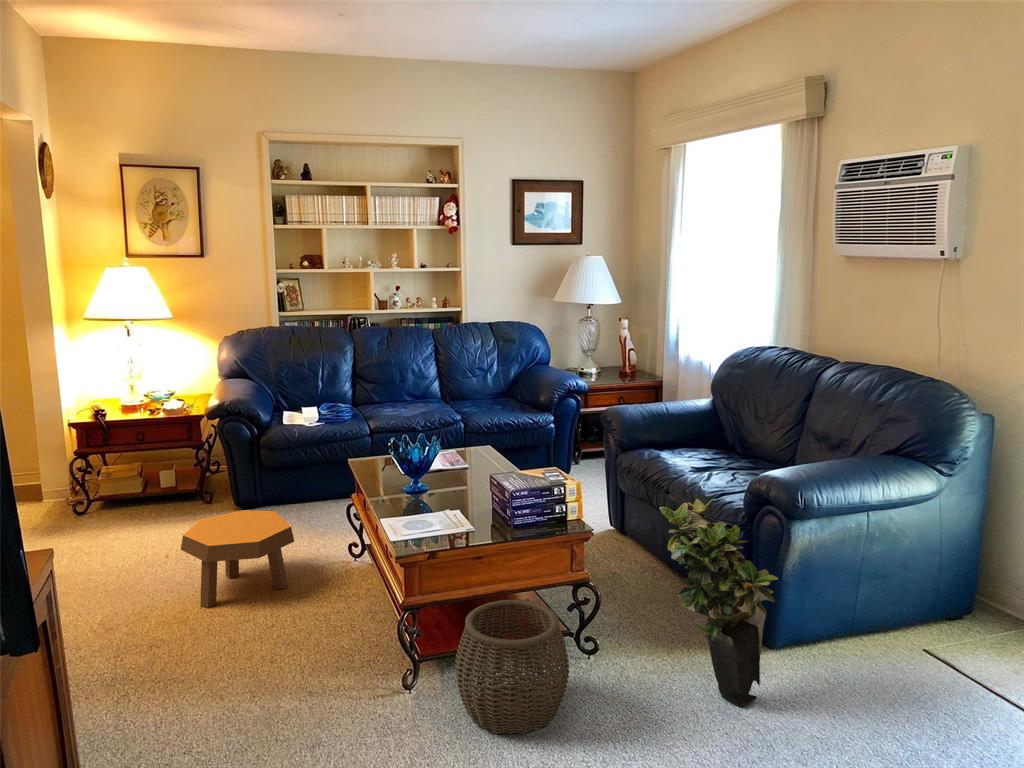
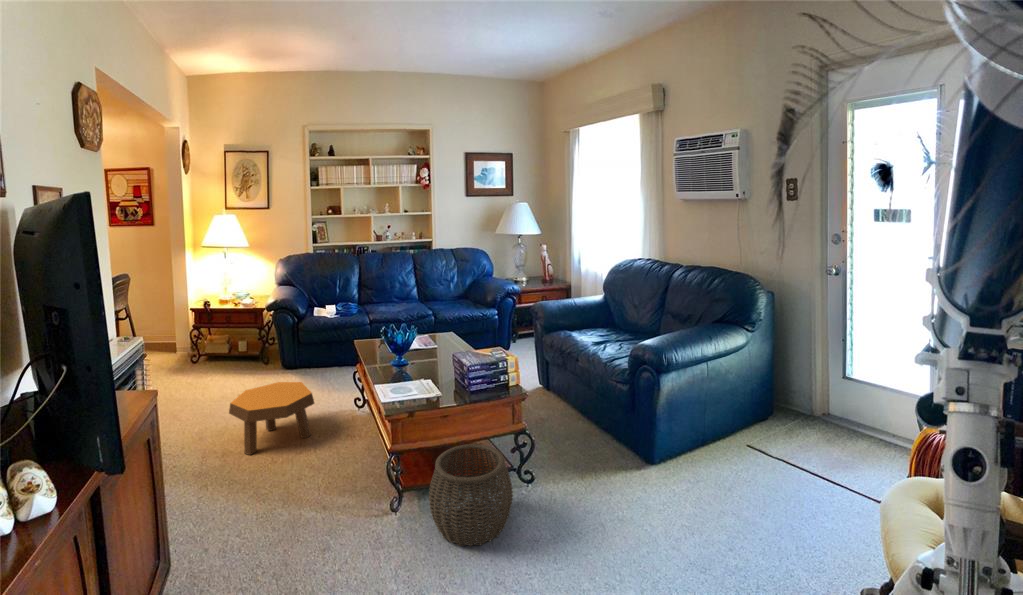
potted plant: present [660,499,778,707] -> none [574,365,660,513]

